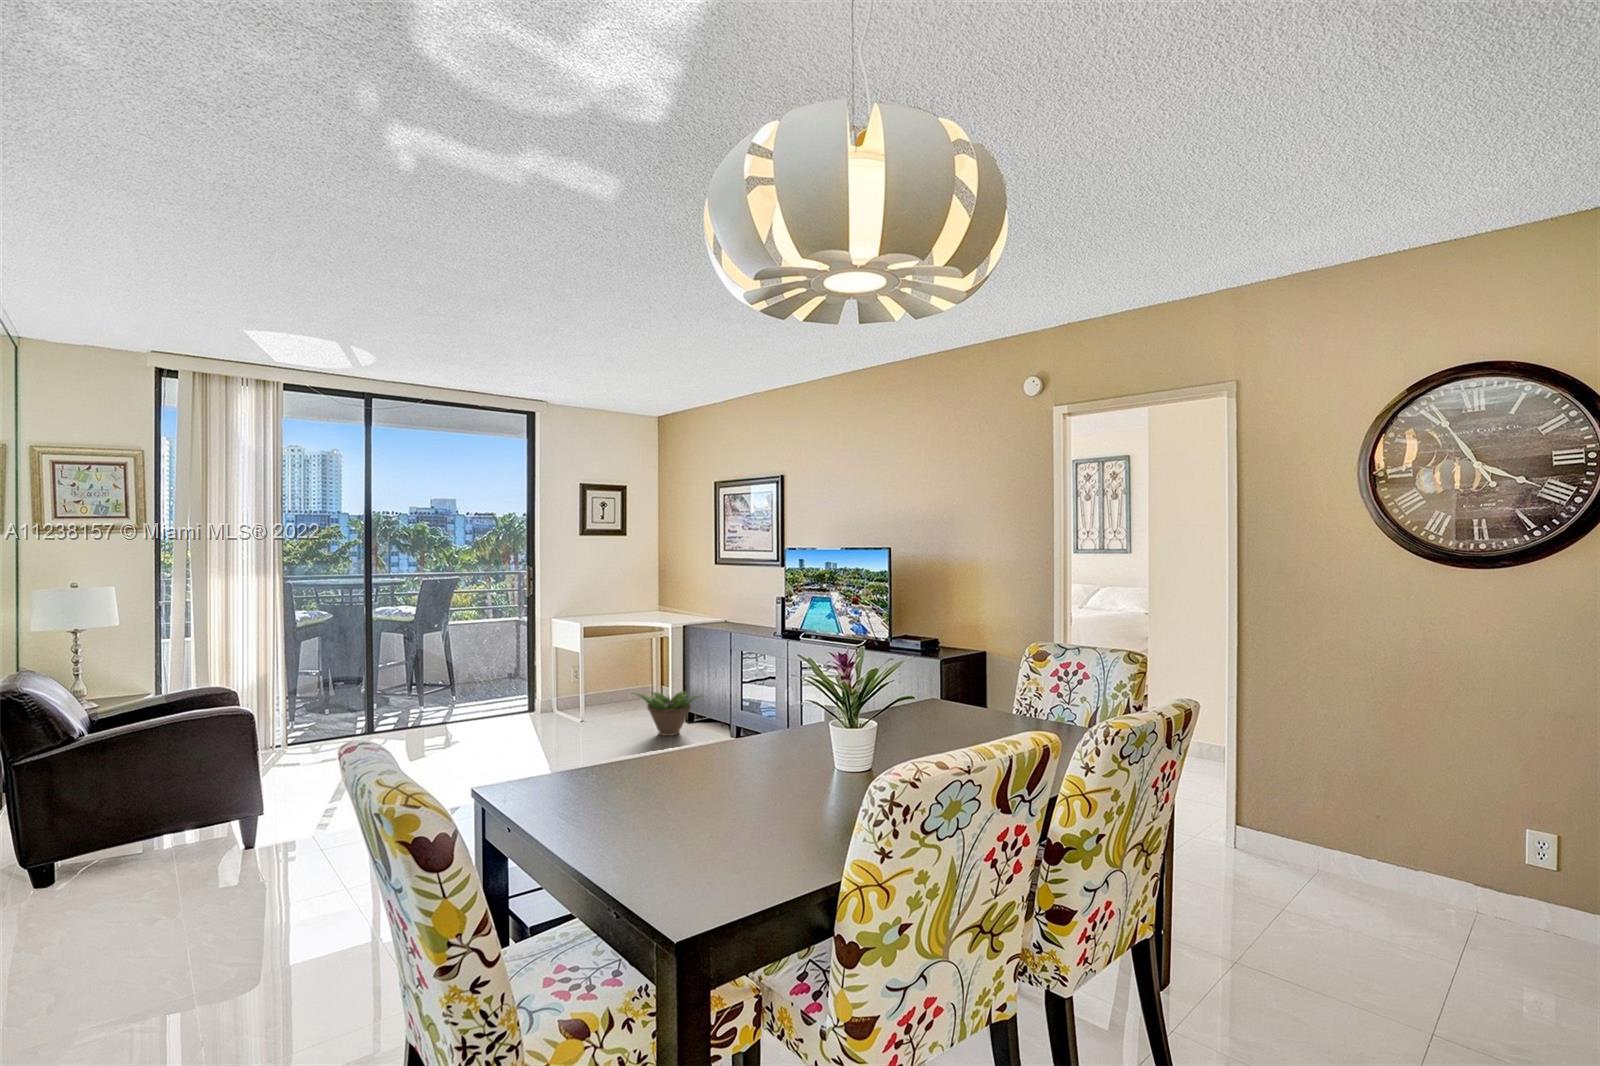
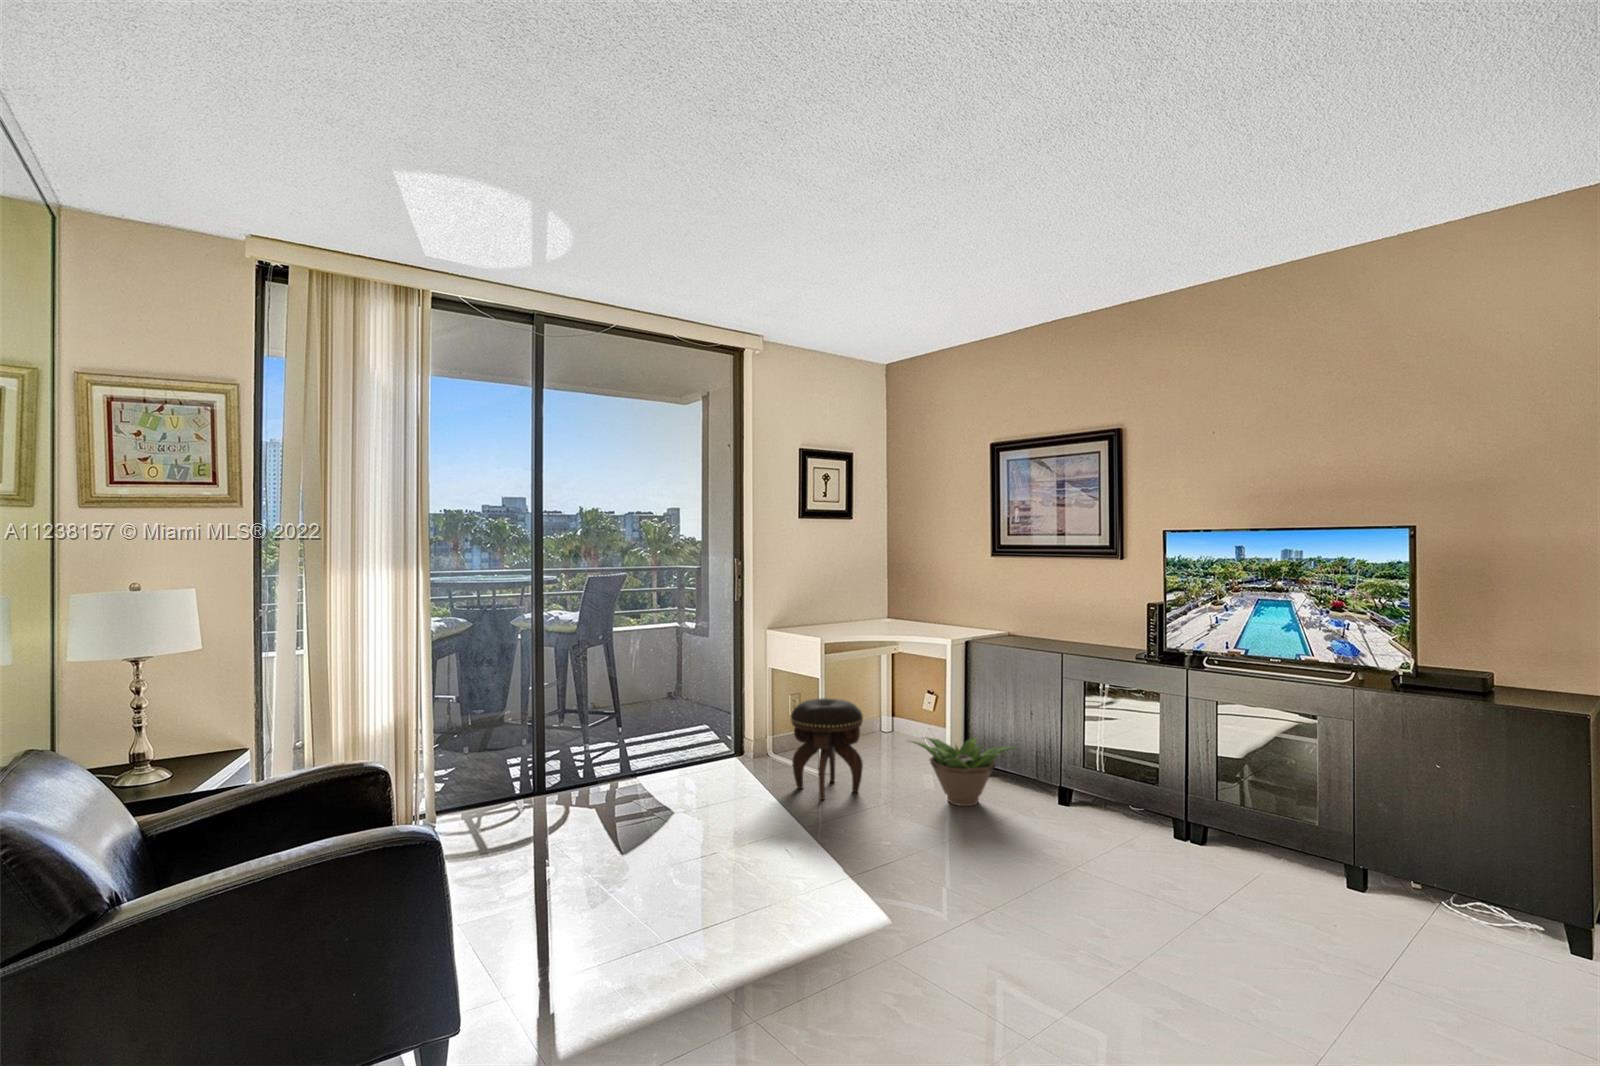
footstool: none [554,666,606,735] -> present [791,698,863,800]

